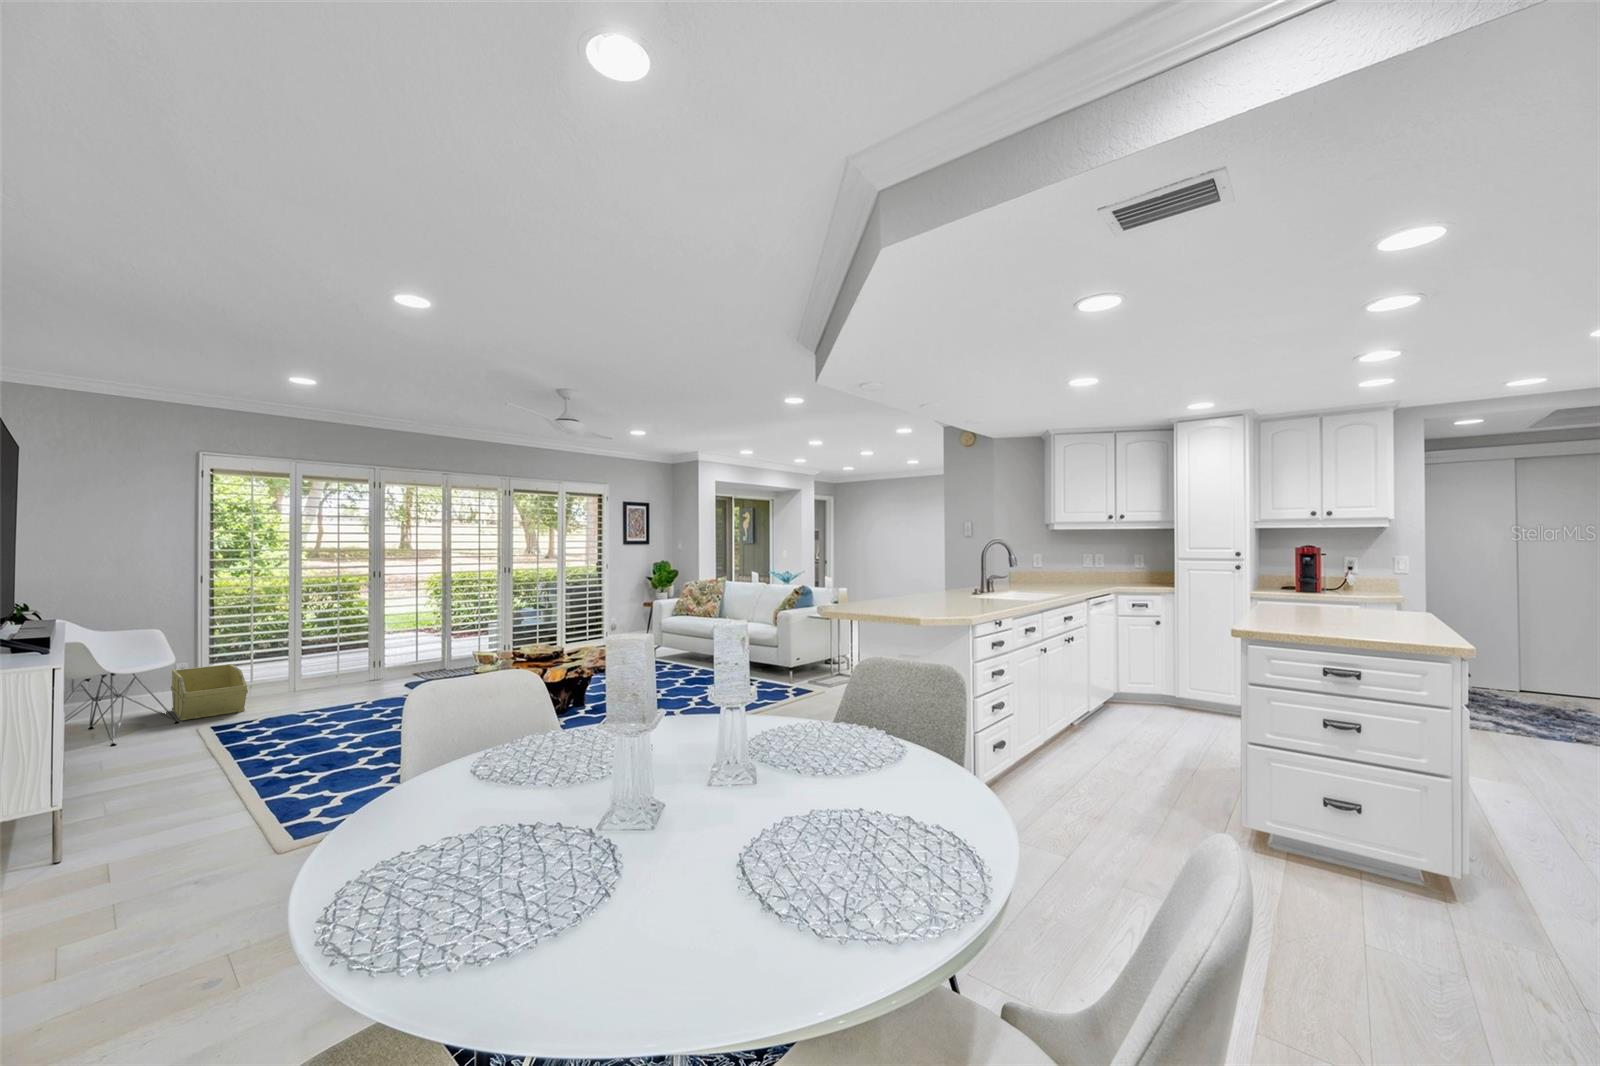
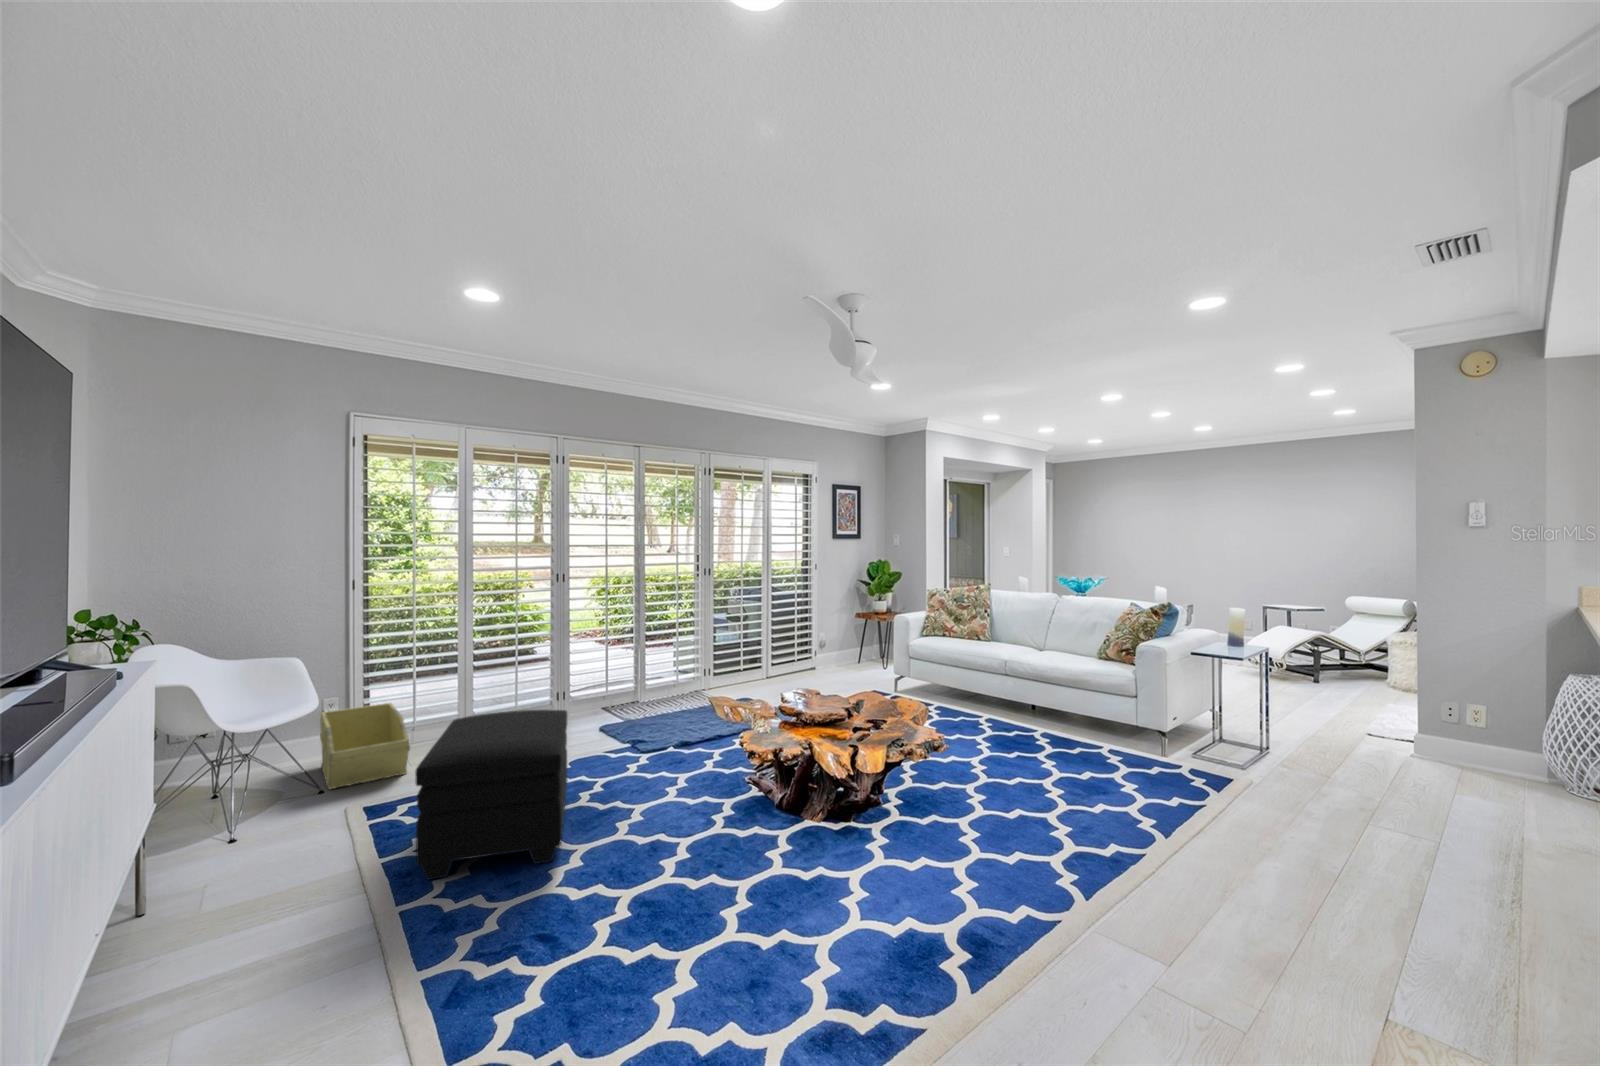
ottoman: none [253,657,370,753] -> present [415,710,567,879]

